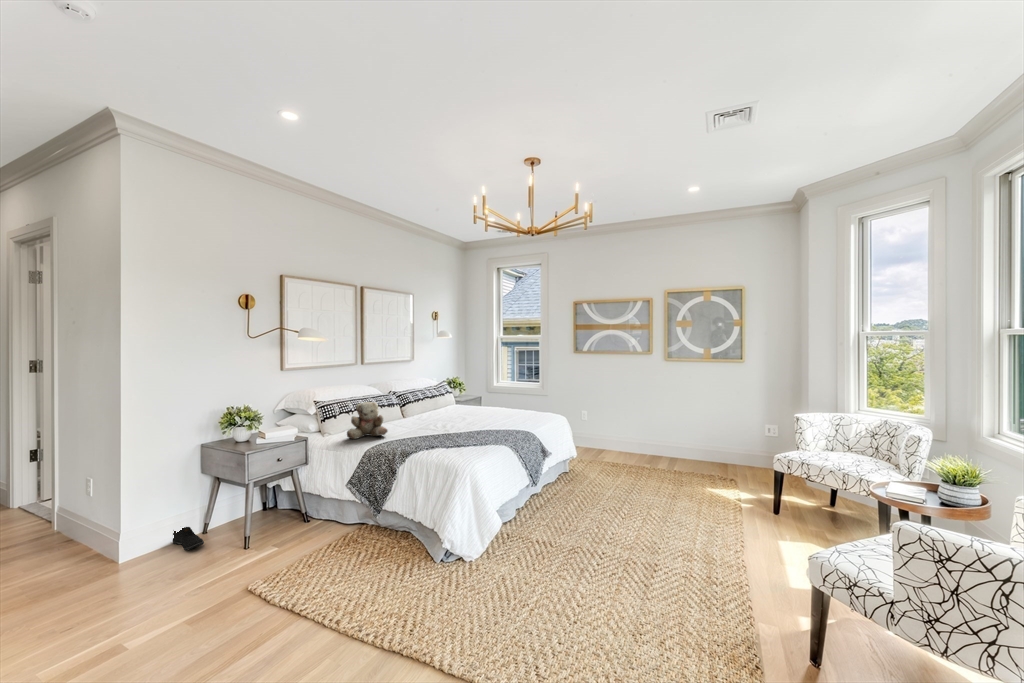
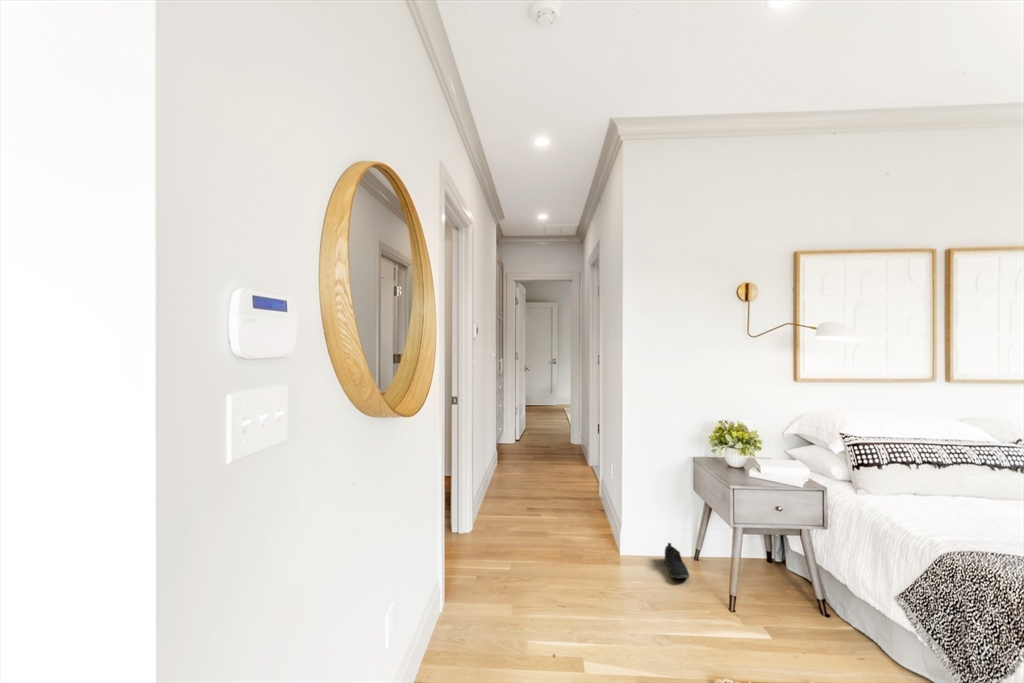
teddy bear: present [347,402,388,439] -> none [895,451,991,524]

